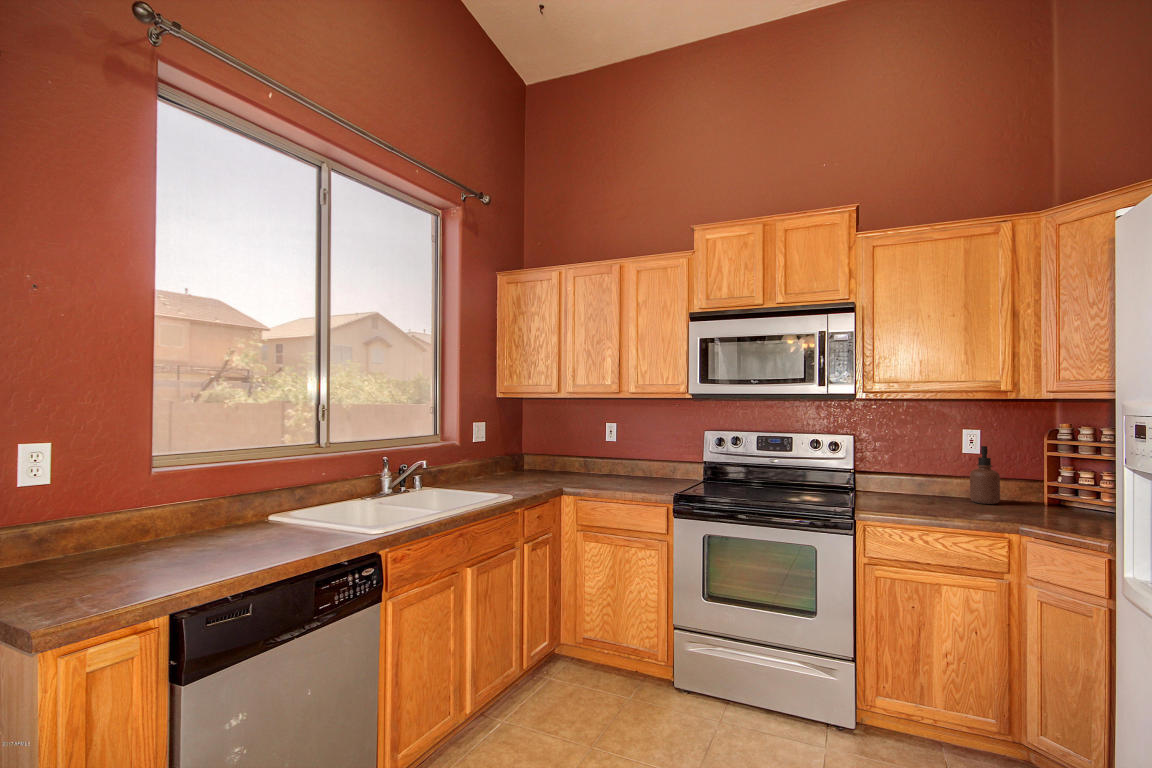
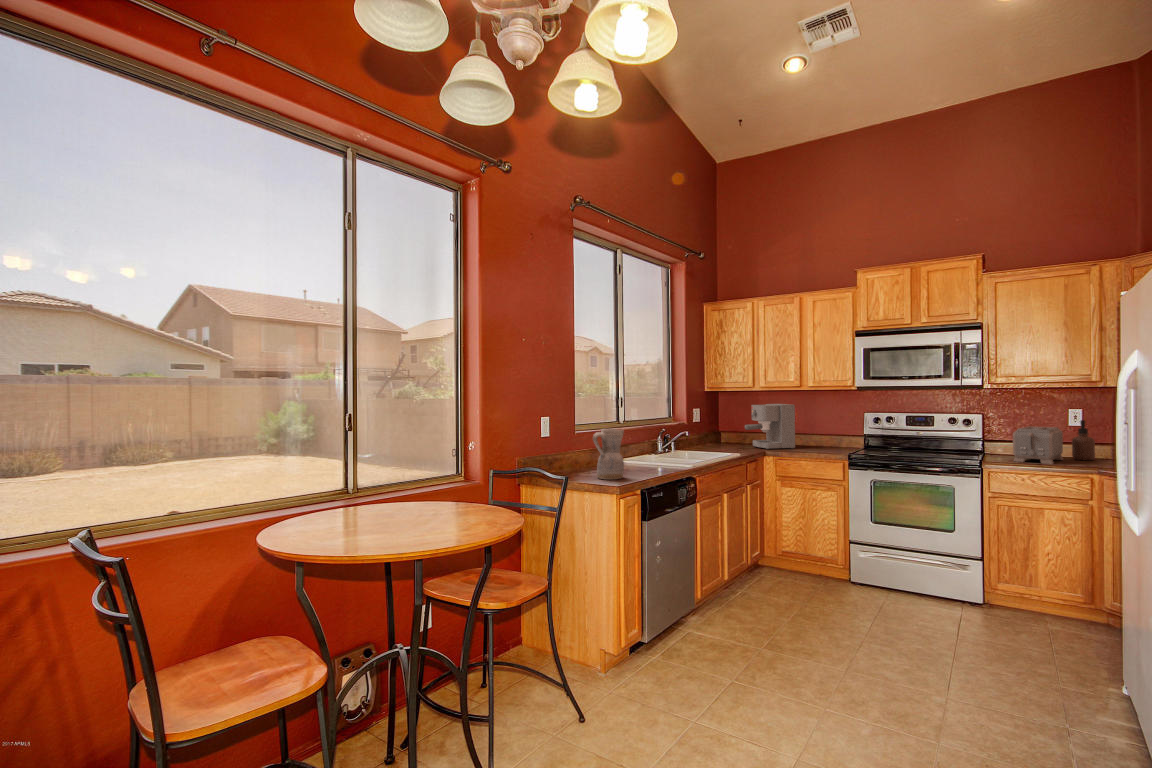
coffee maker: none [539,417,610,483] -> present [745,404,795,449]
toaster: none [897,454,960,514] -> present [1013,426,1063,464]
ceramic pitcher: none [51,474,151,596] -> present [593,429,624,479]

